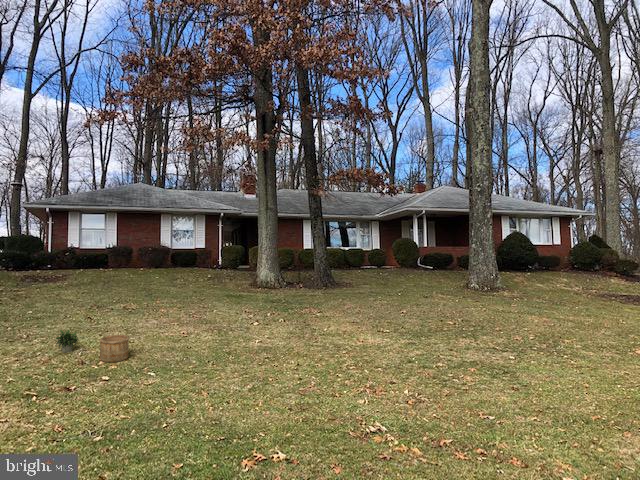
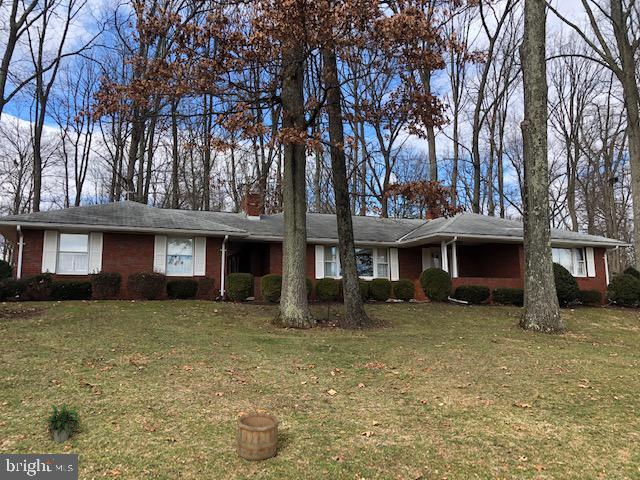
wooden bucket: present [100,335,129,362] -> present [237,413,279,460]

